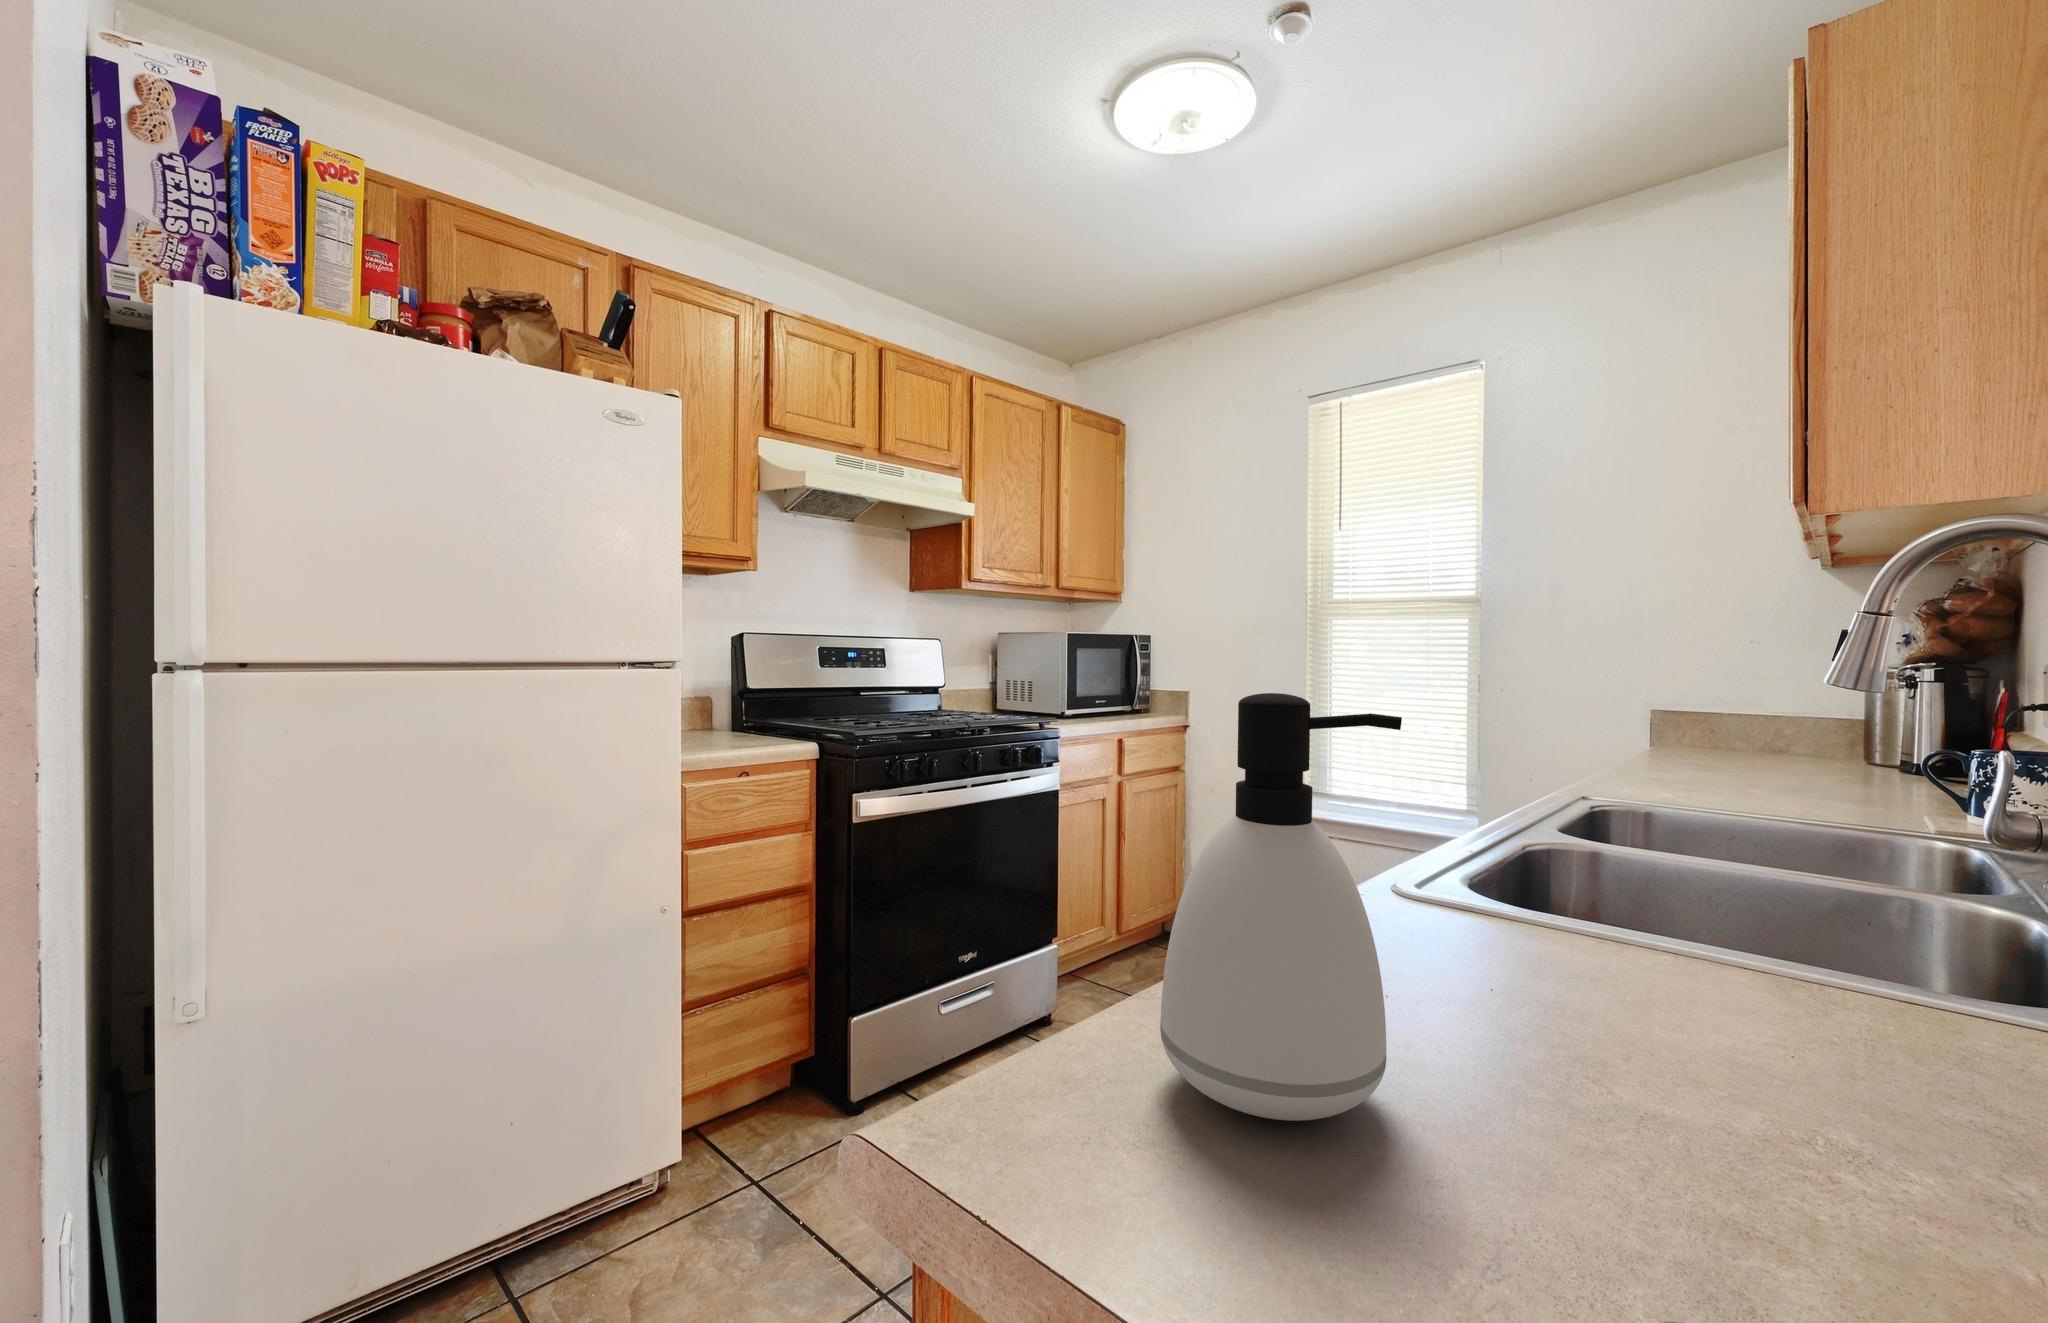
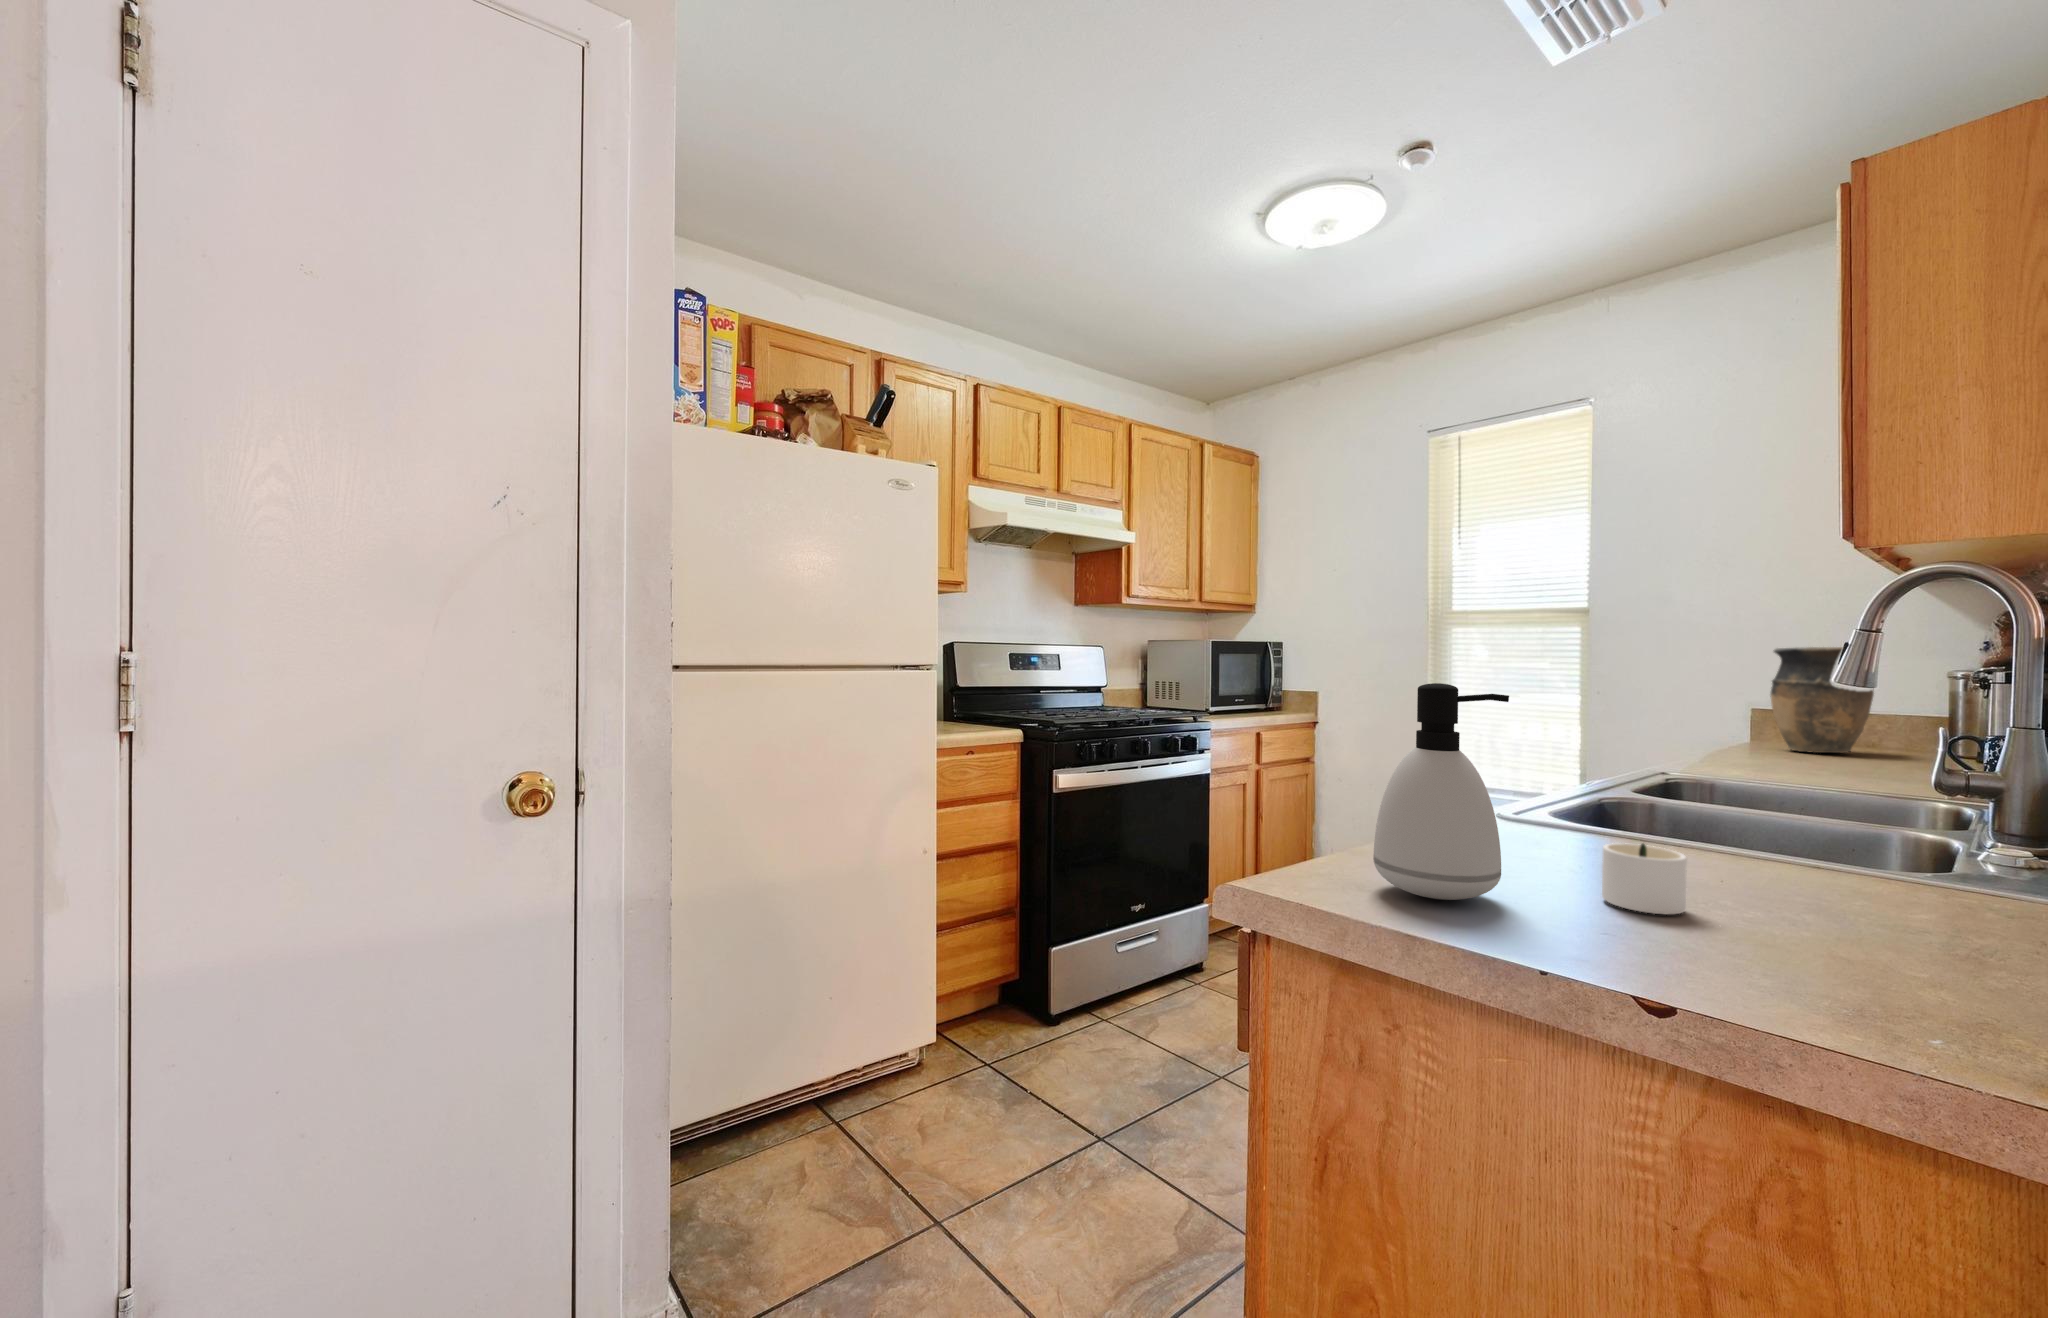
vase: none [1665,639,1772,758] -> present [1770,647,1874,753]
candle: none [1557,977,1786,1167] -> present [1602,843,1687,914]

